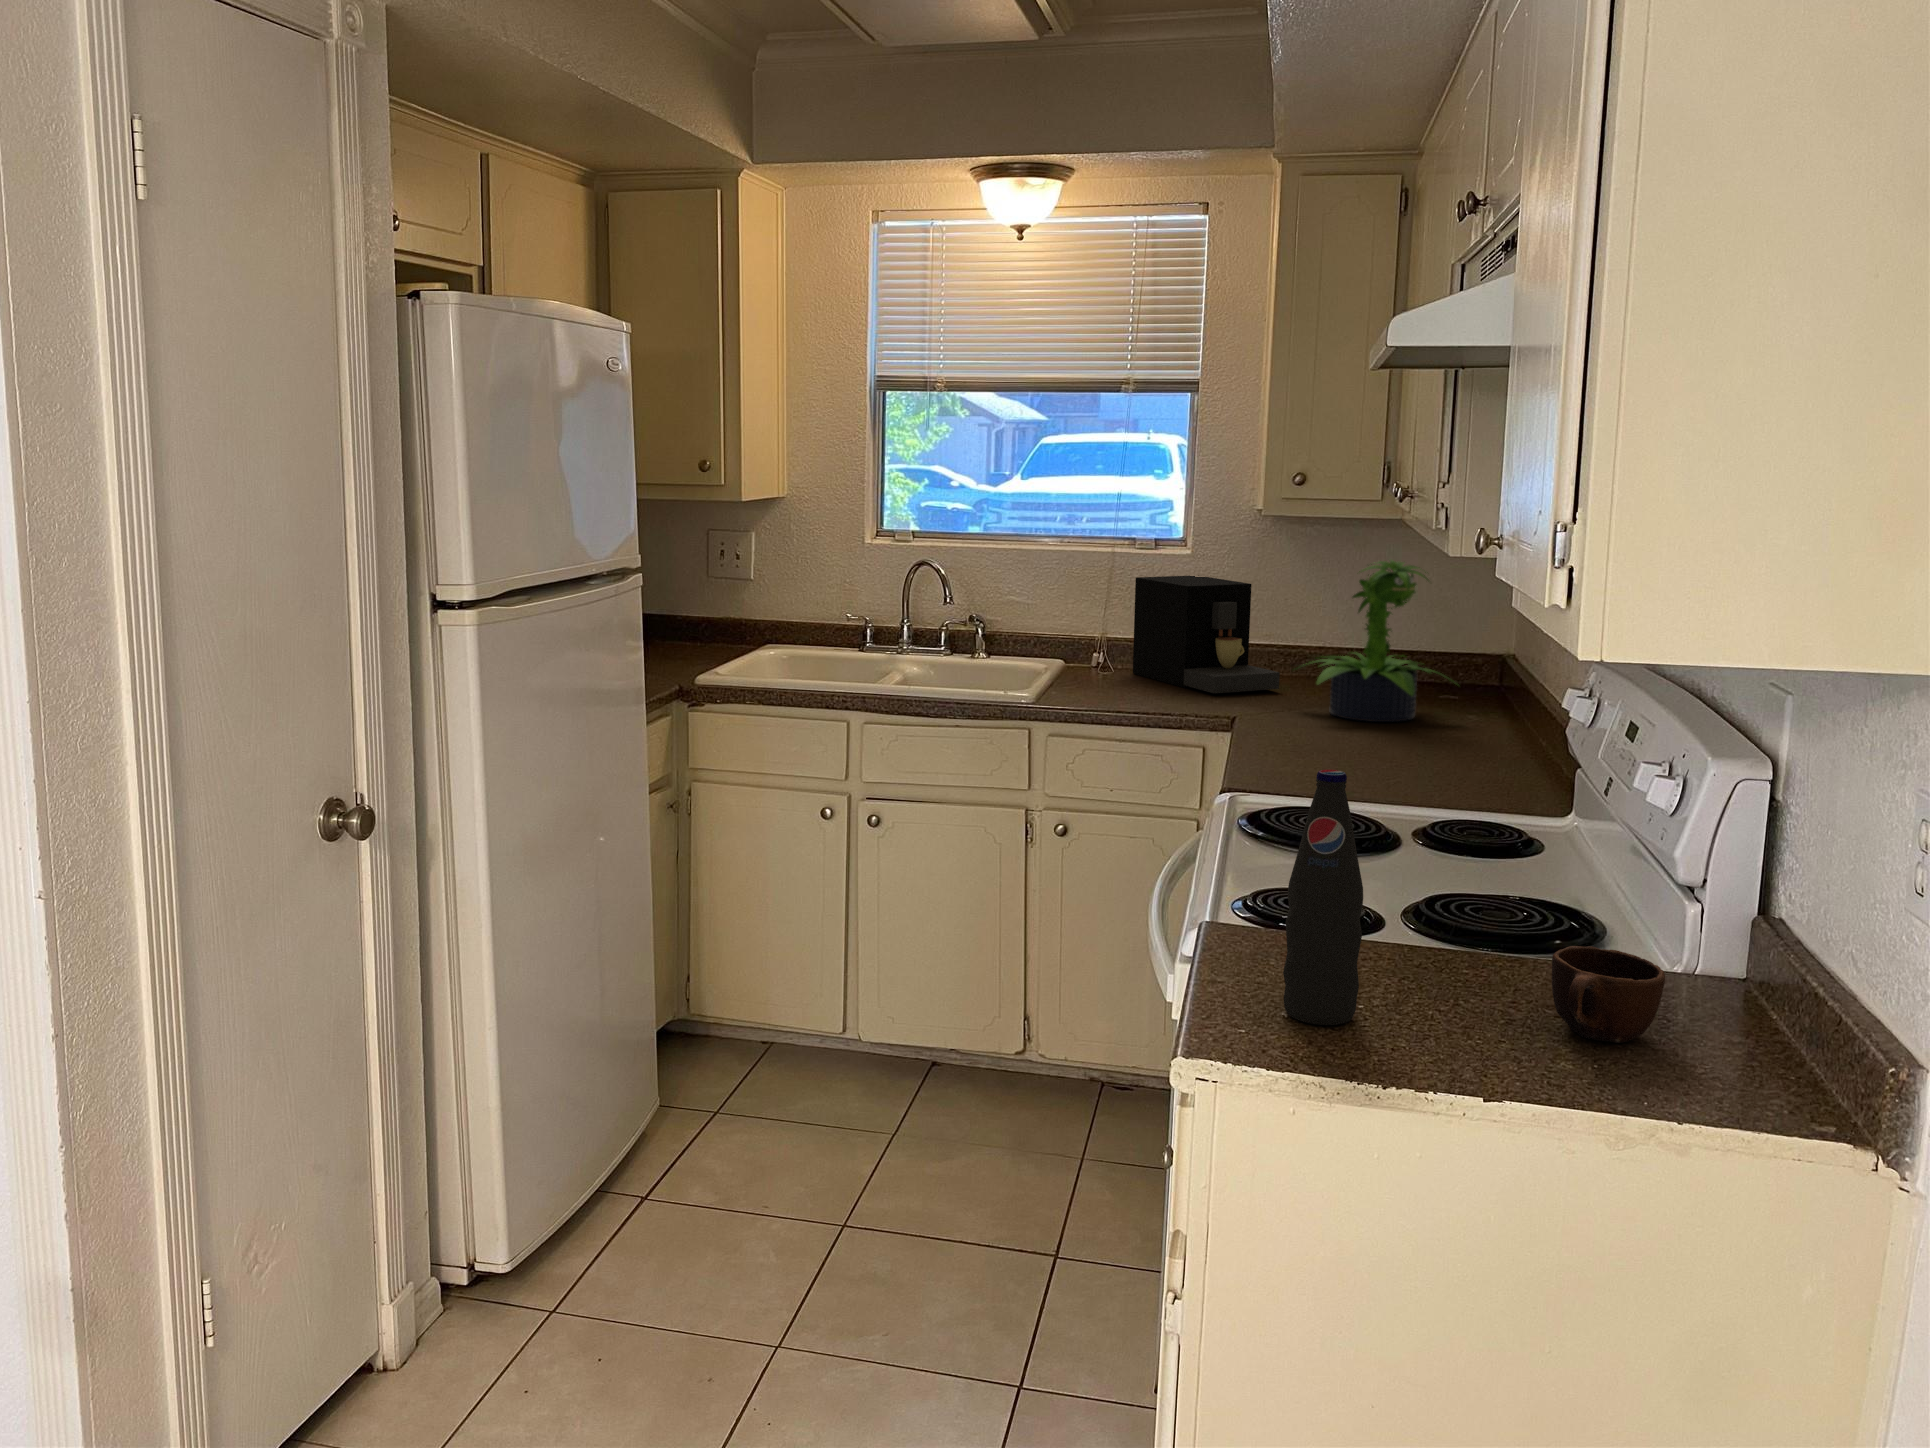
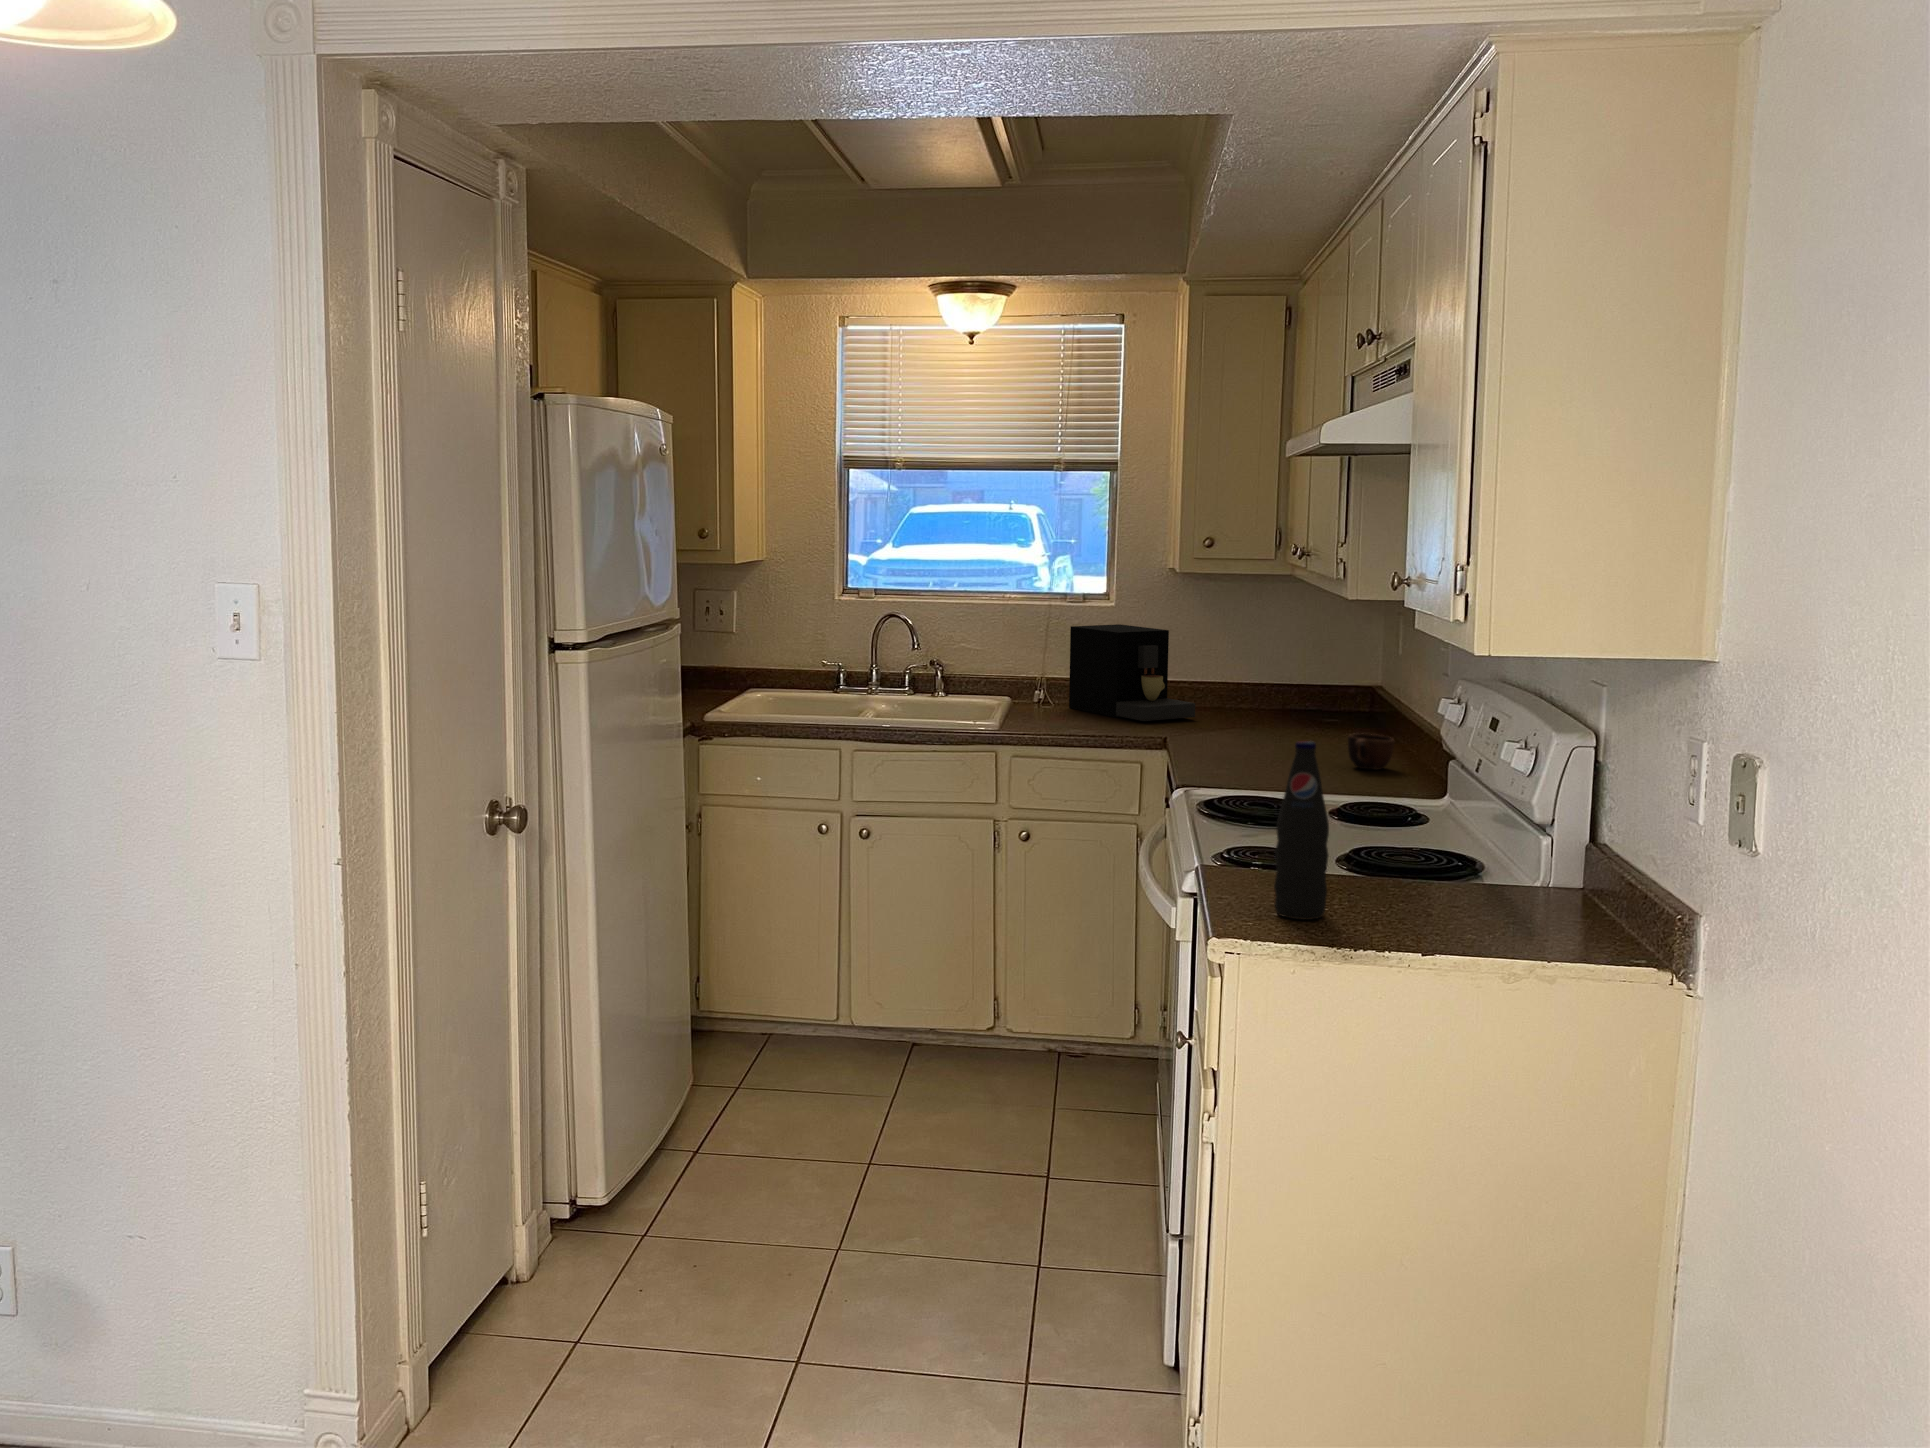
potted plant: present [1294,560,1458,722] -> none [1209,607,1345,739]
mug: present [1552,946,1665,1043] -> present [1348,733,1395,770]

